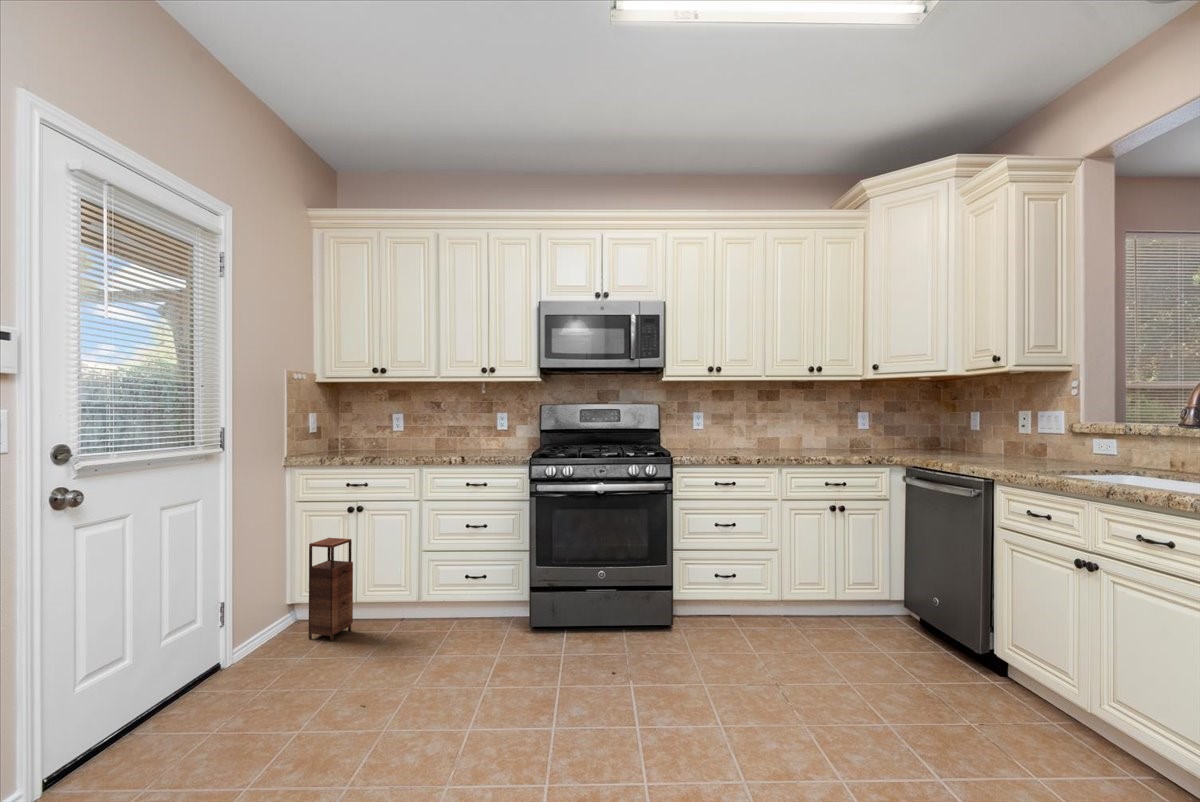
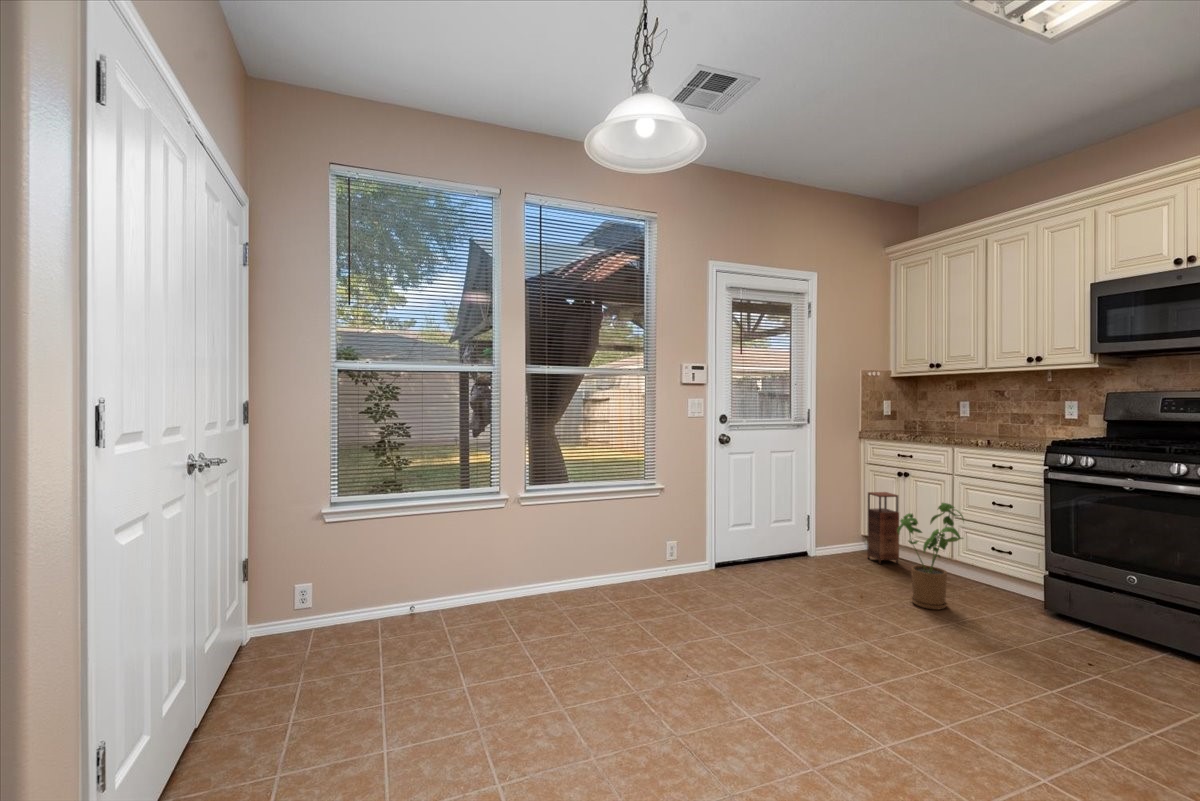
house plant: none [402,540,490,685] -> present [897,503,964,609]

